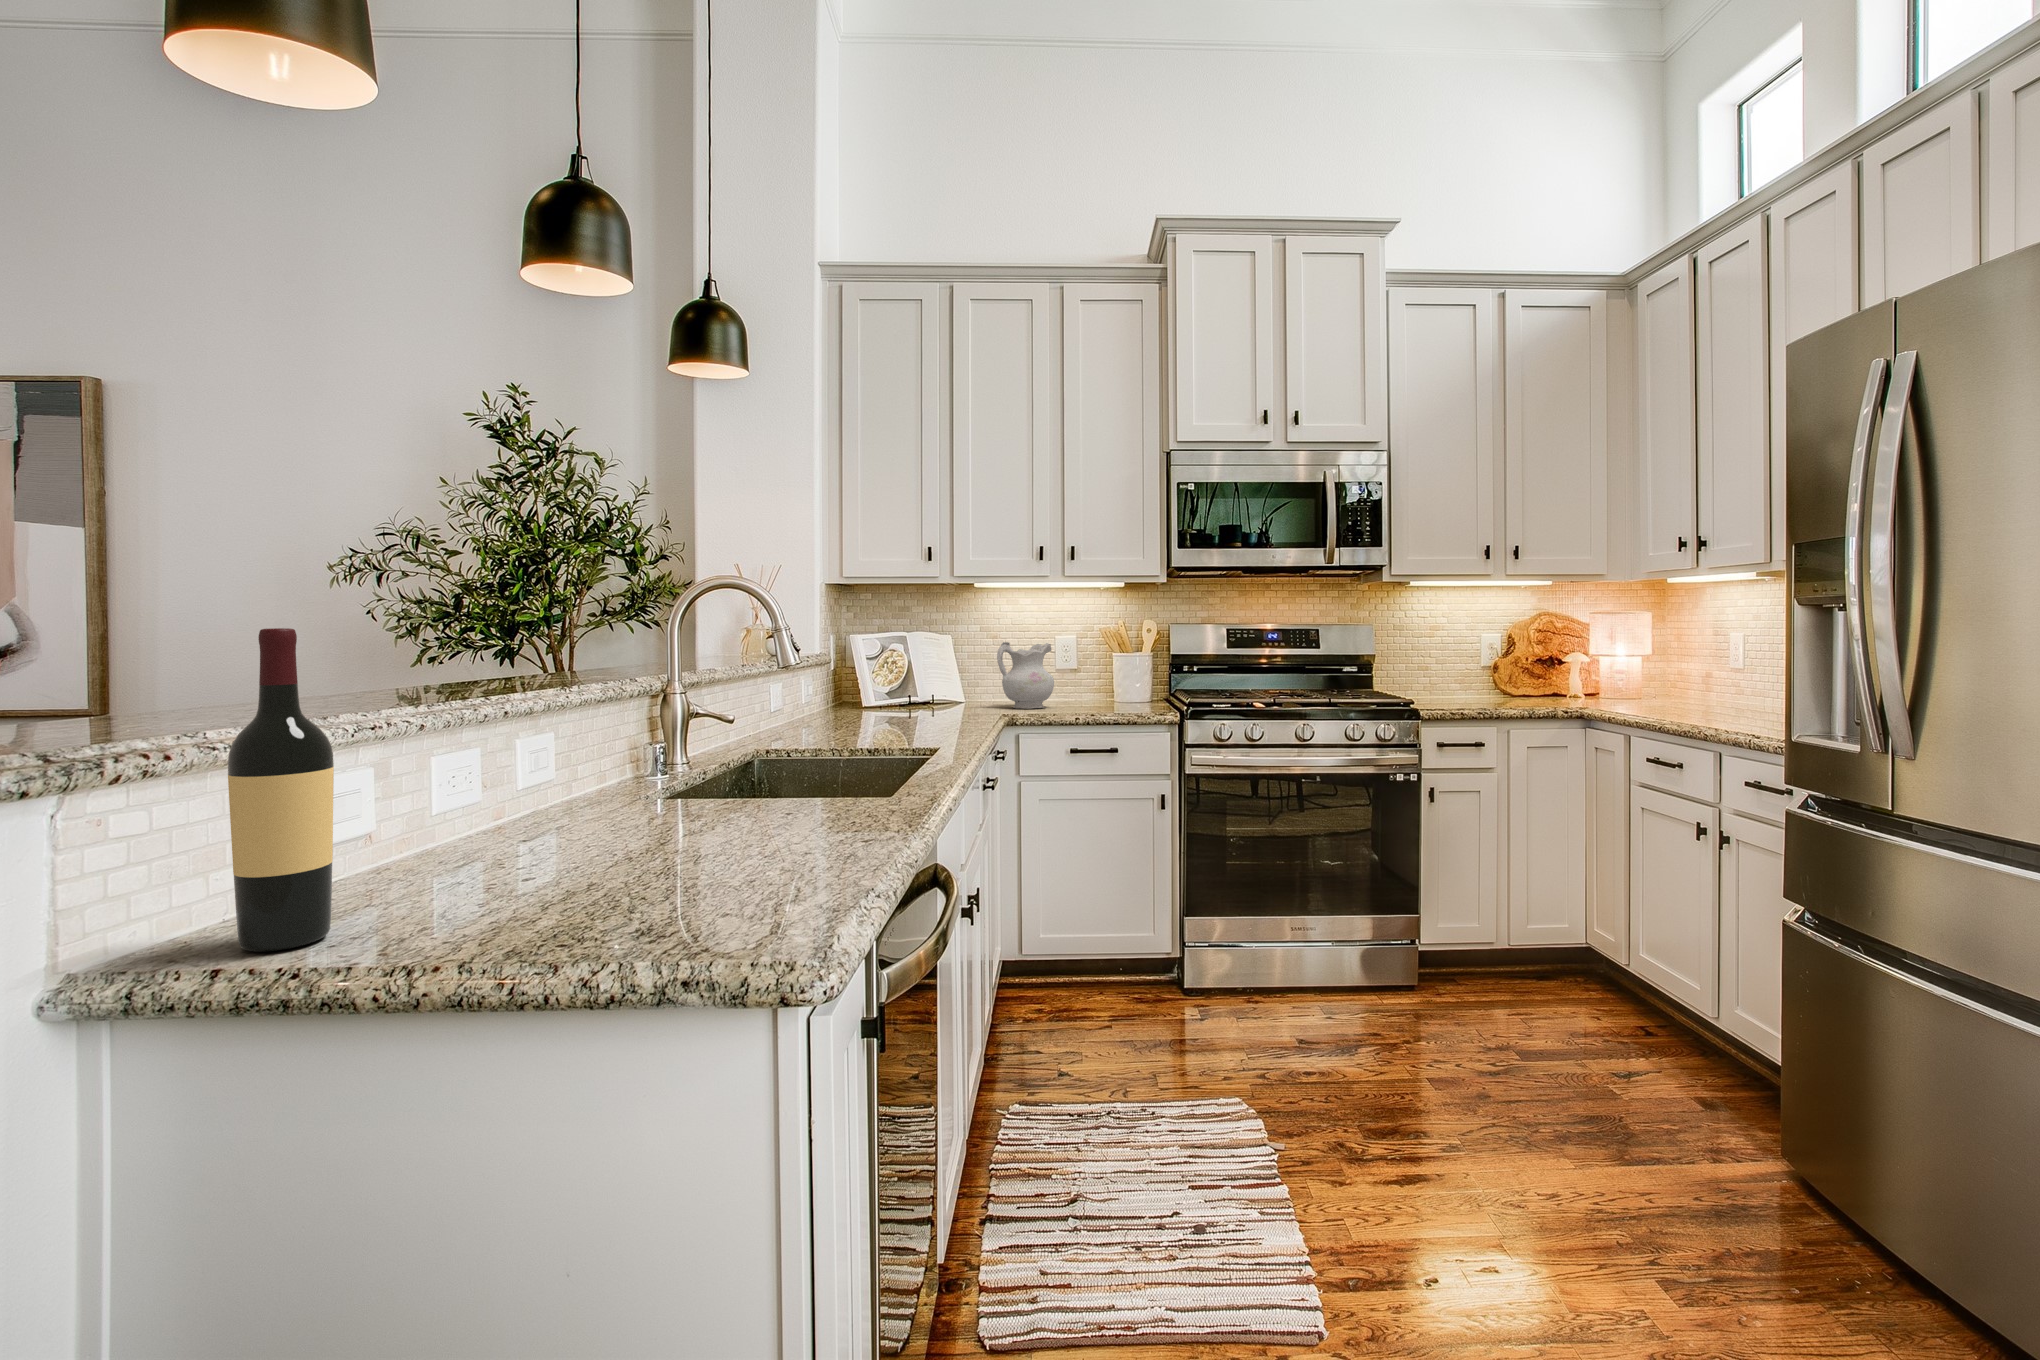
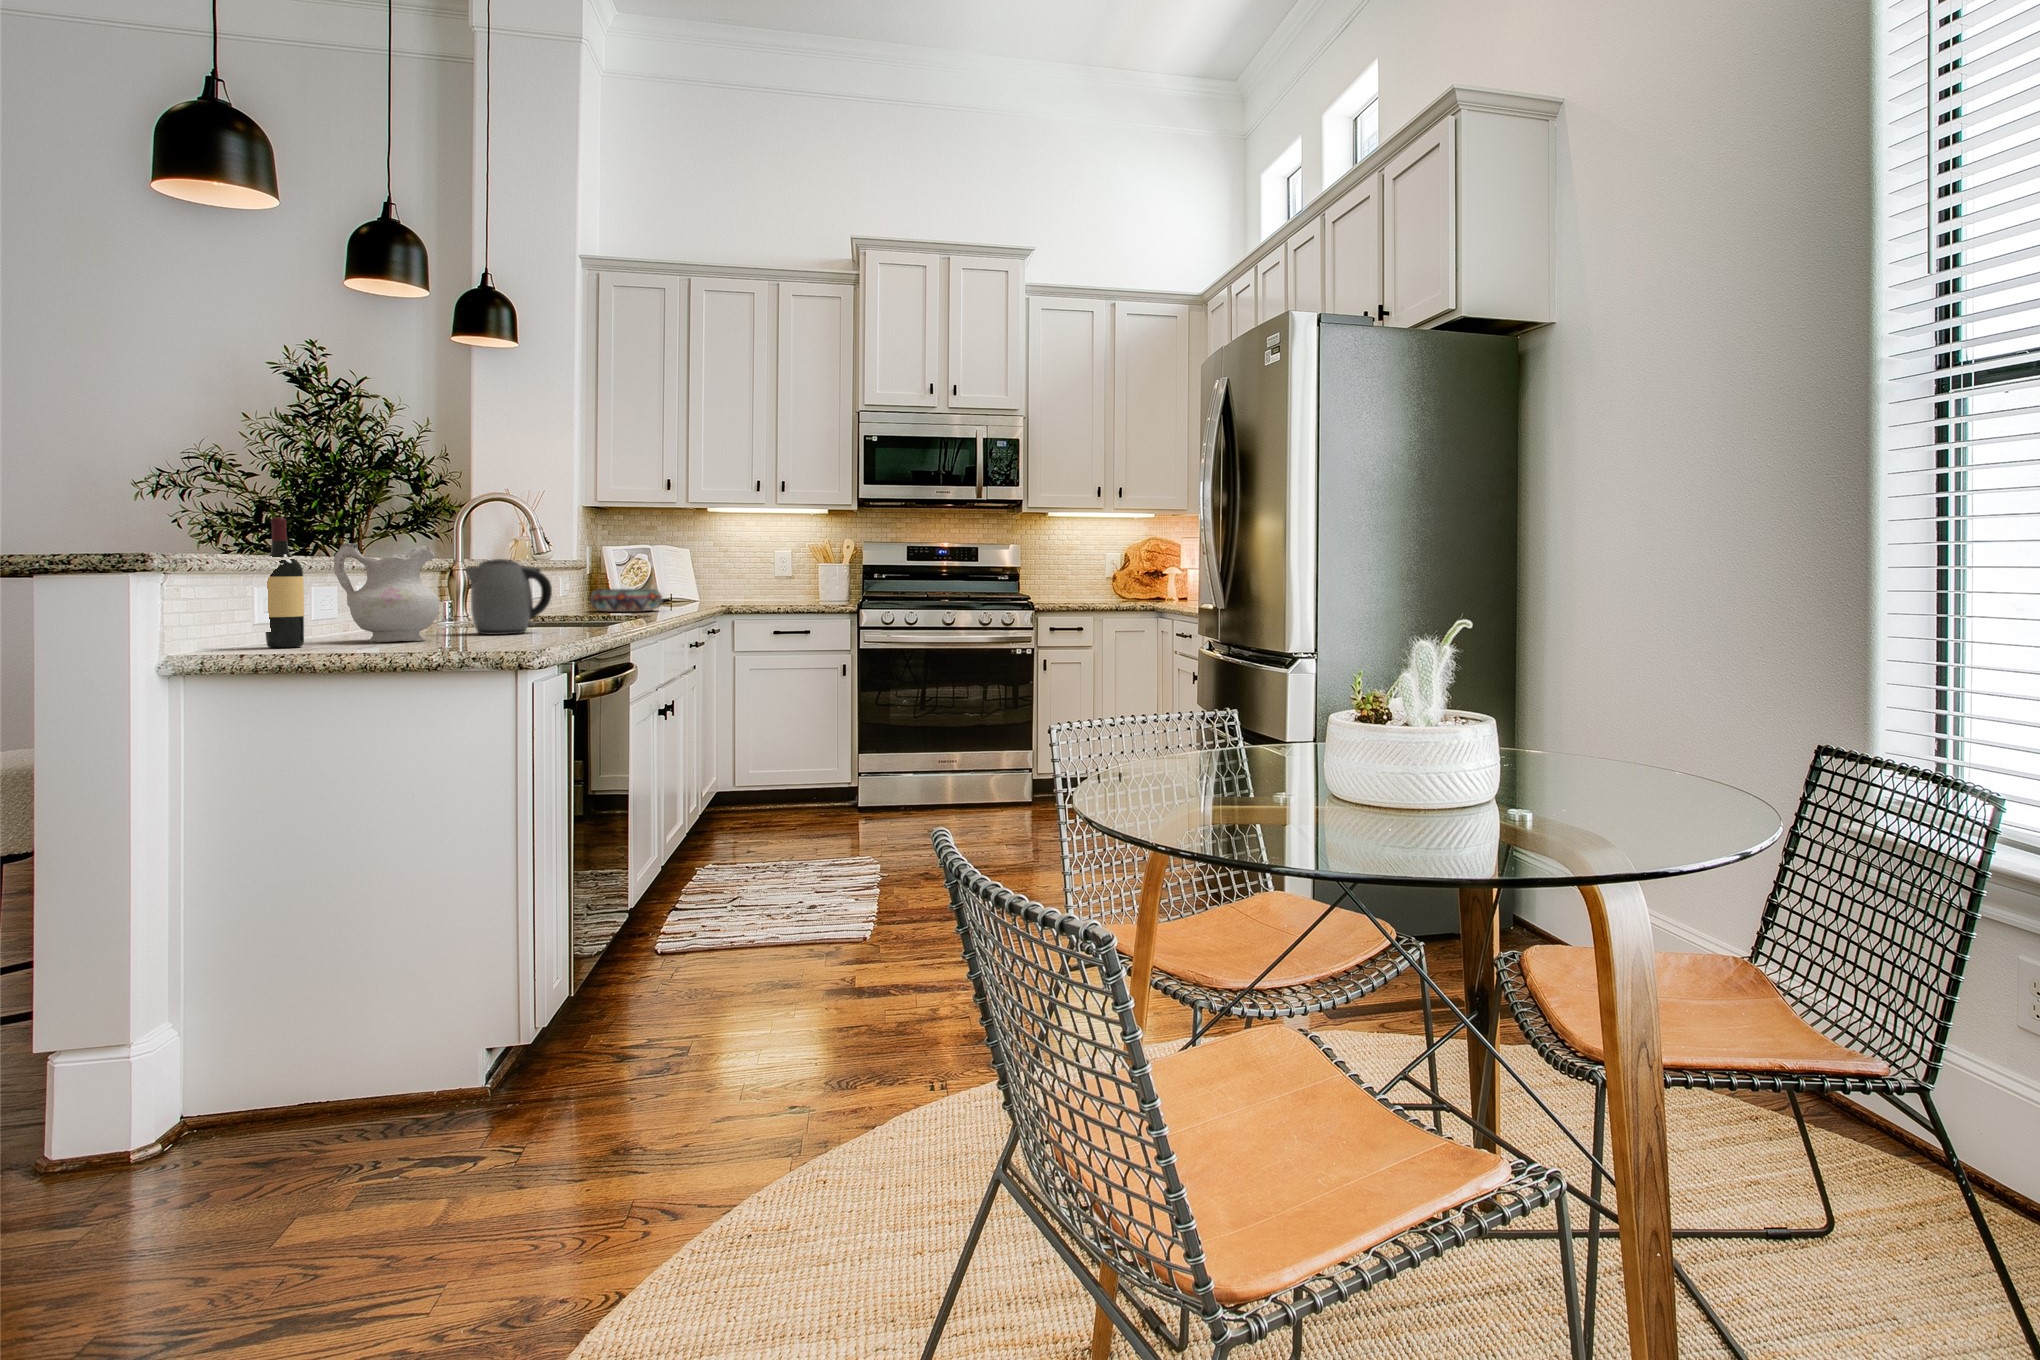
ceramic pitcher: present [997,642,1054,709] -> present [334,543,439,642]
kettle: none [688,689,839,840] -> present [465,559,552,635]
decorative bowl: none [843,694,936,729] -> present [590,589,663,612]

